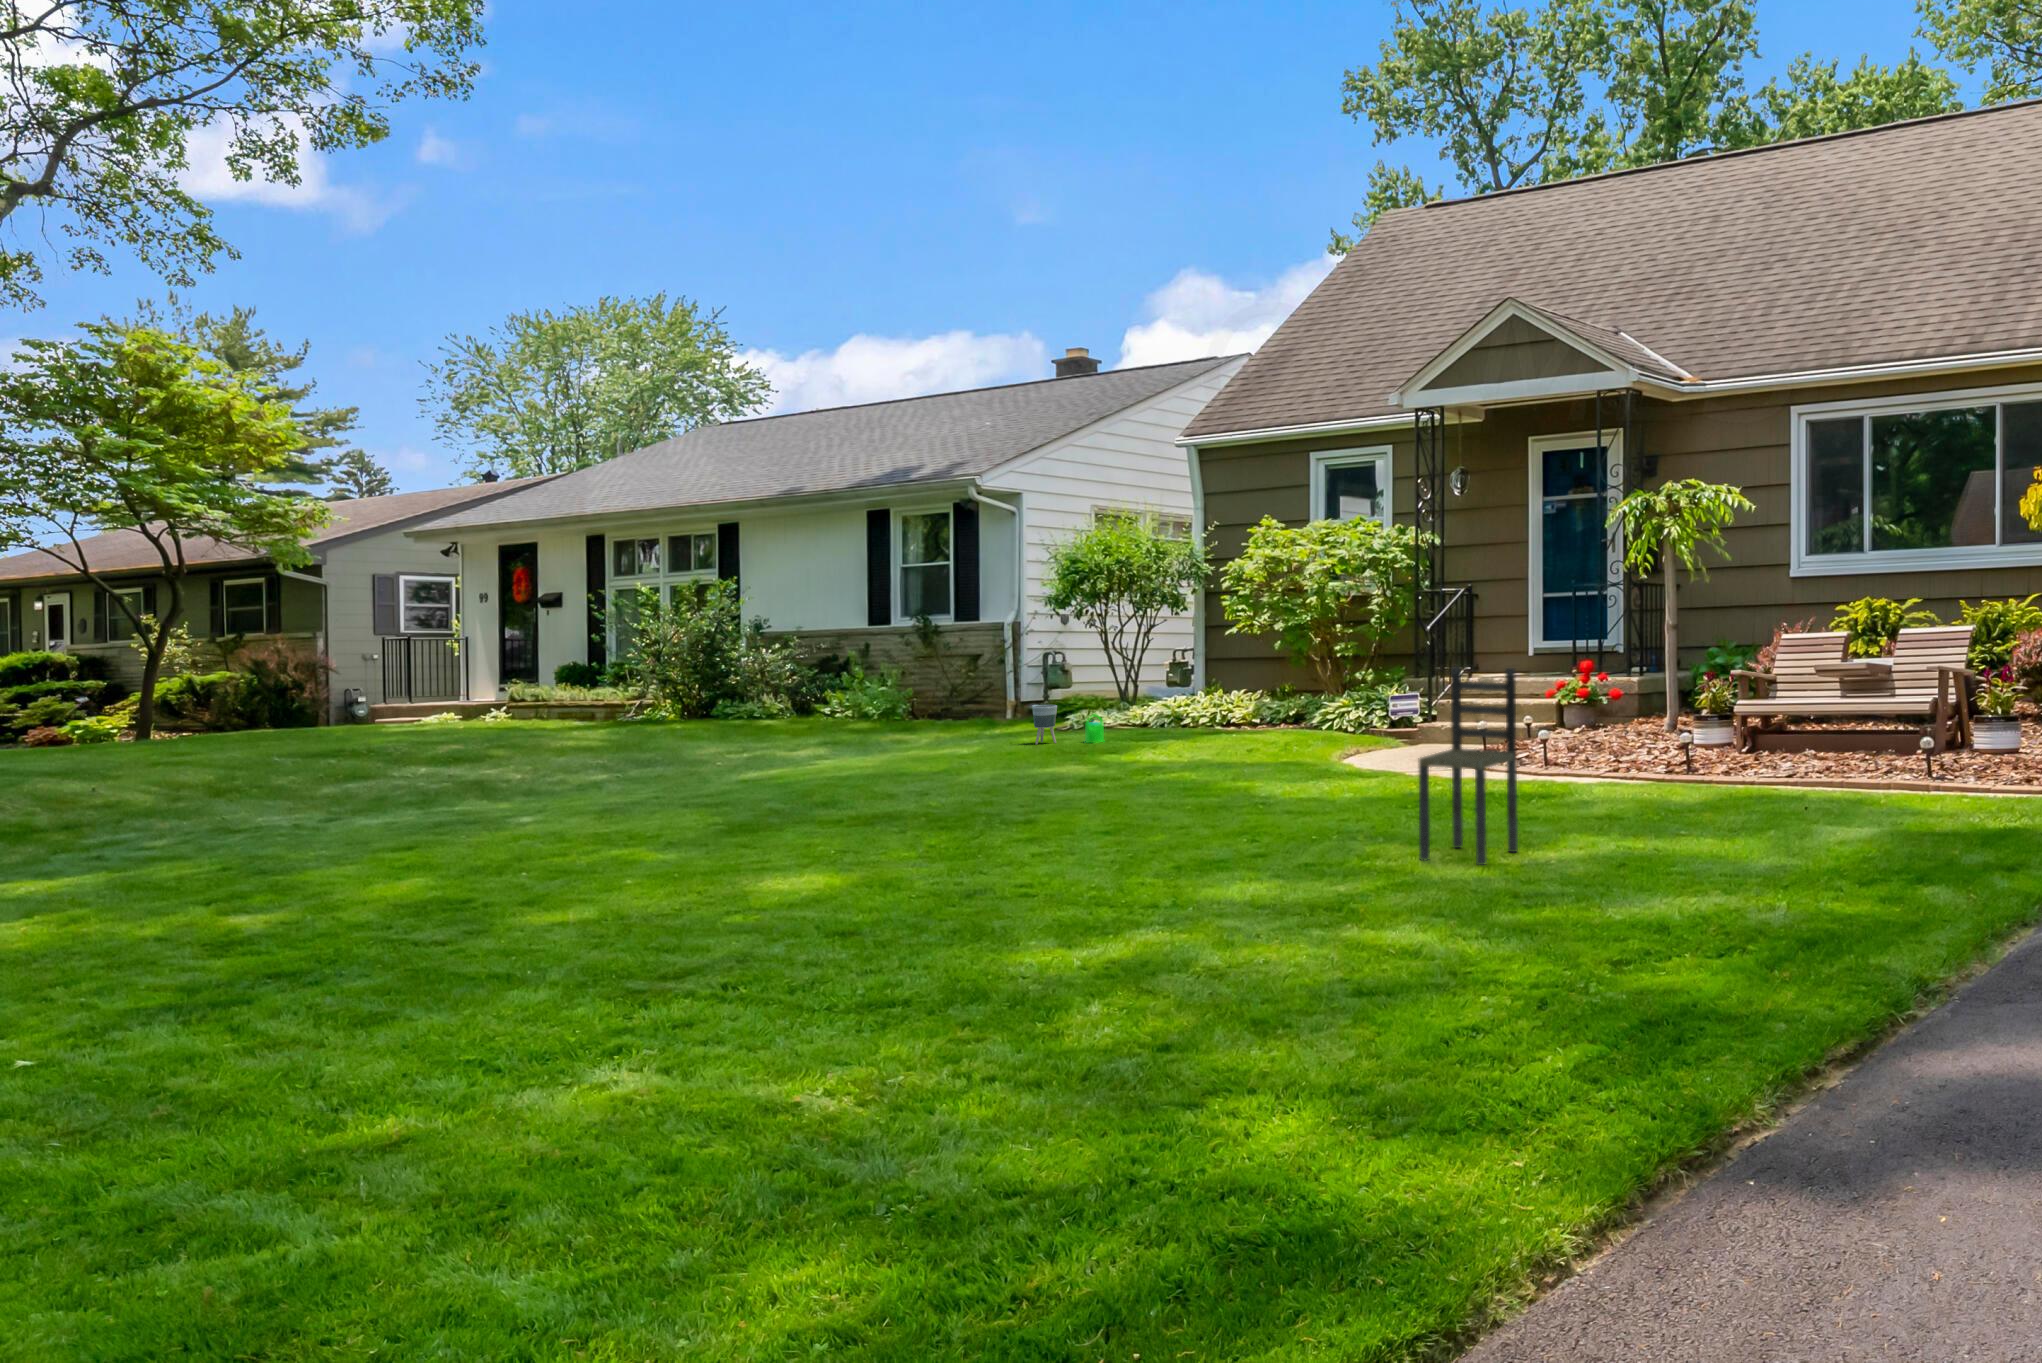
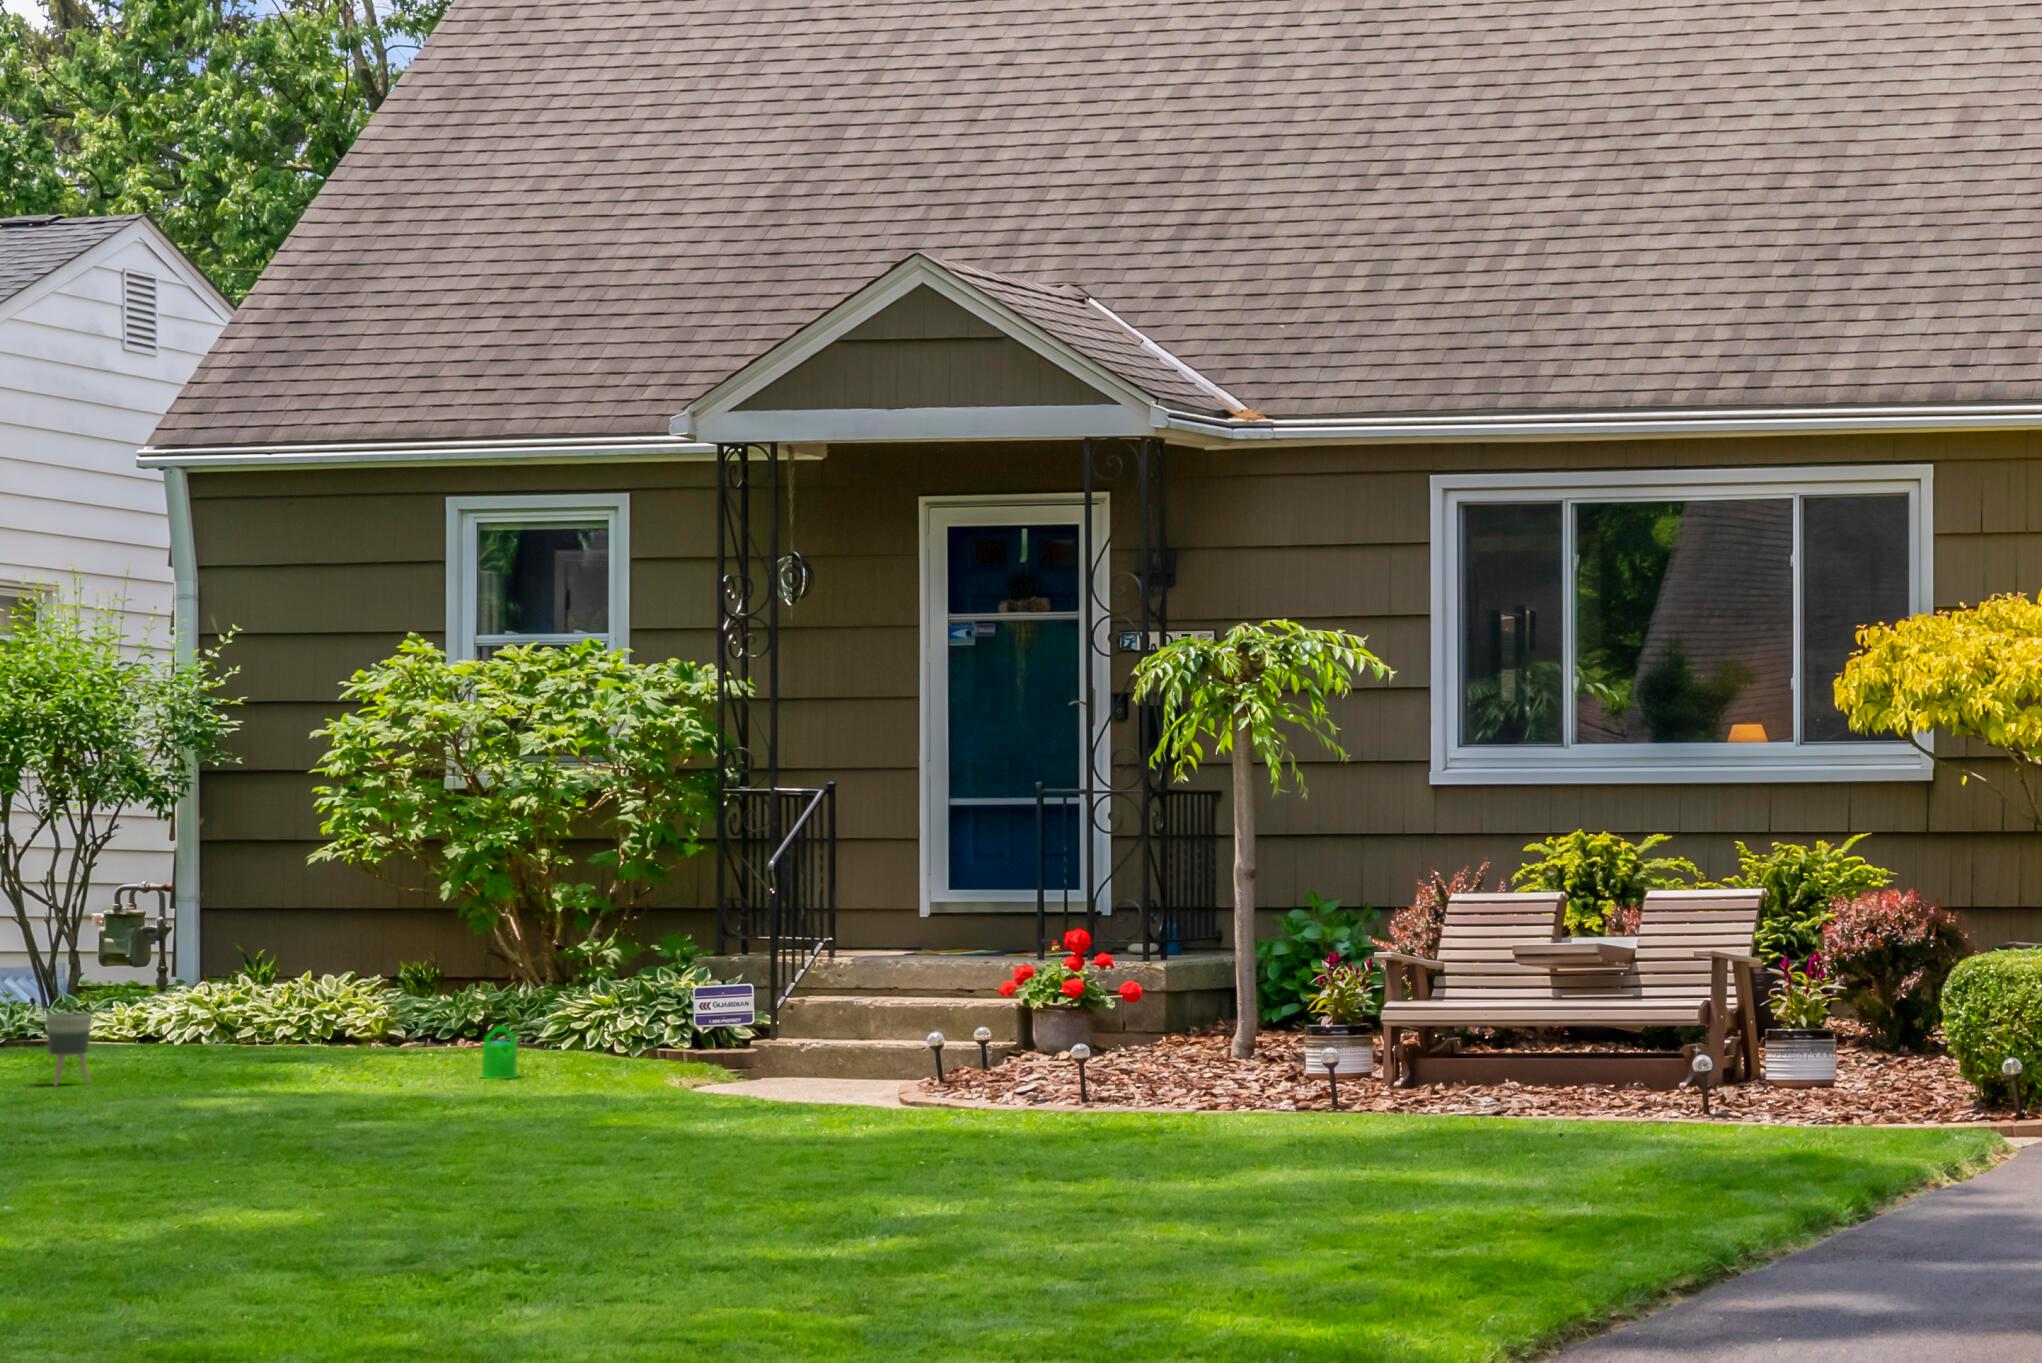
chair: present [1418,666,1518,865] -> none [1066,956,1193,1223]
watering can: present [1085,714,1104,743] -> present [482,1026,518,1079]

